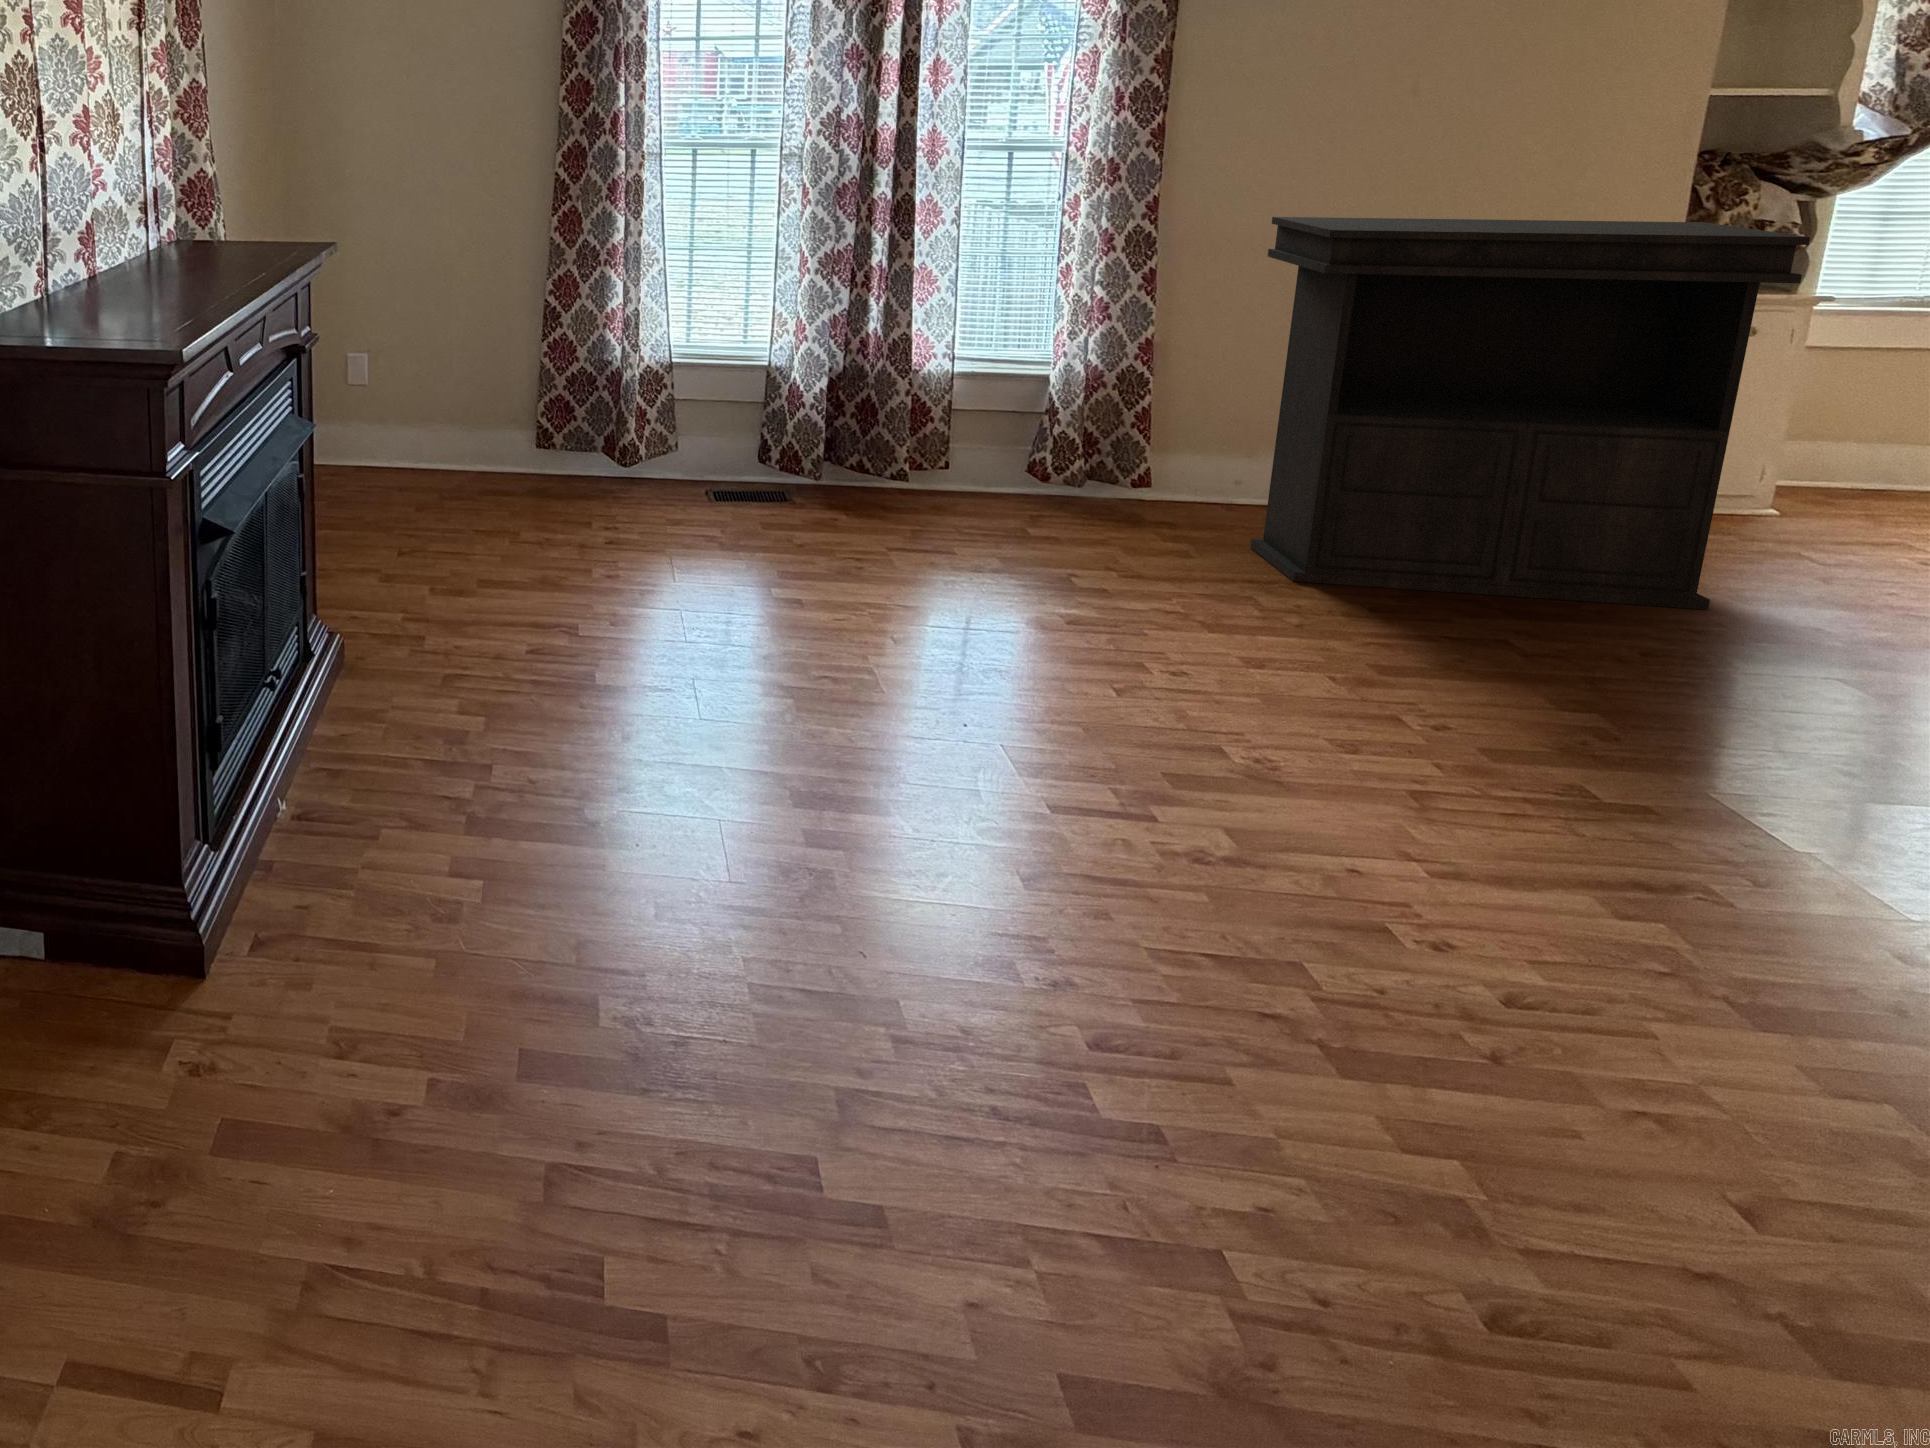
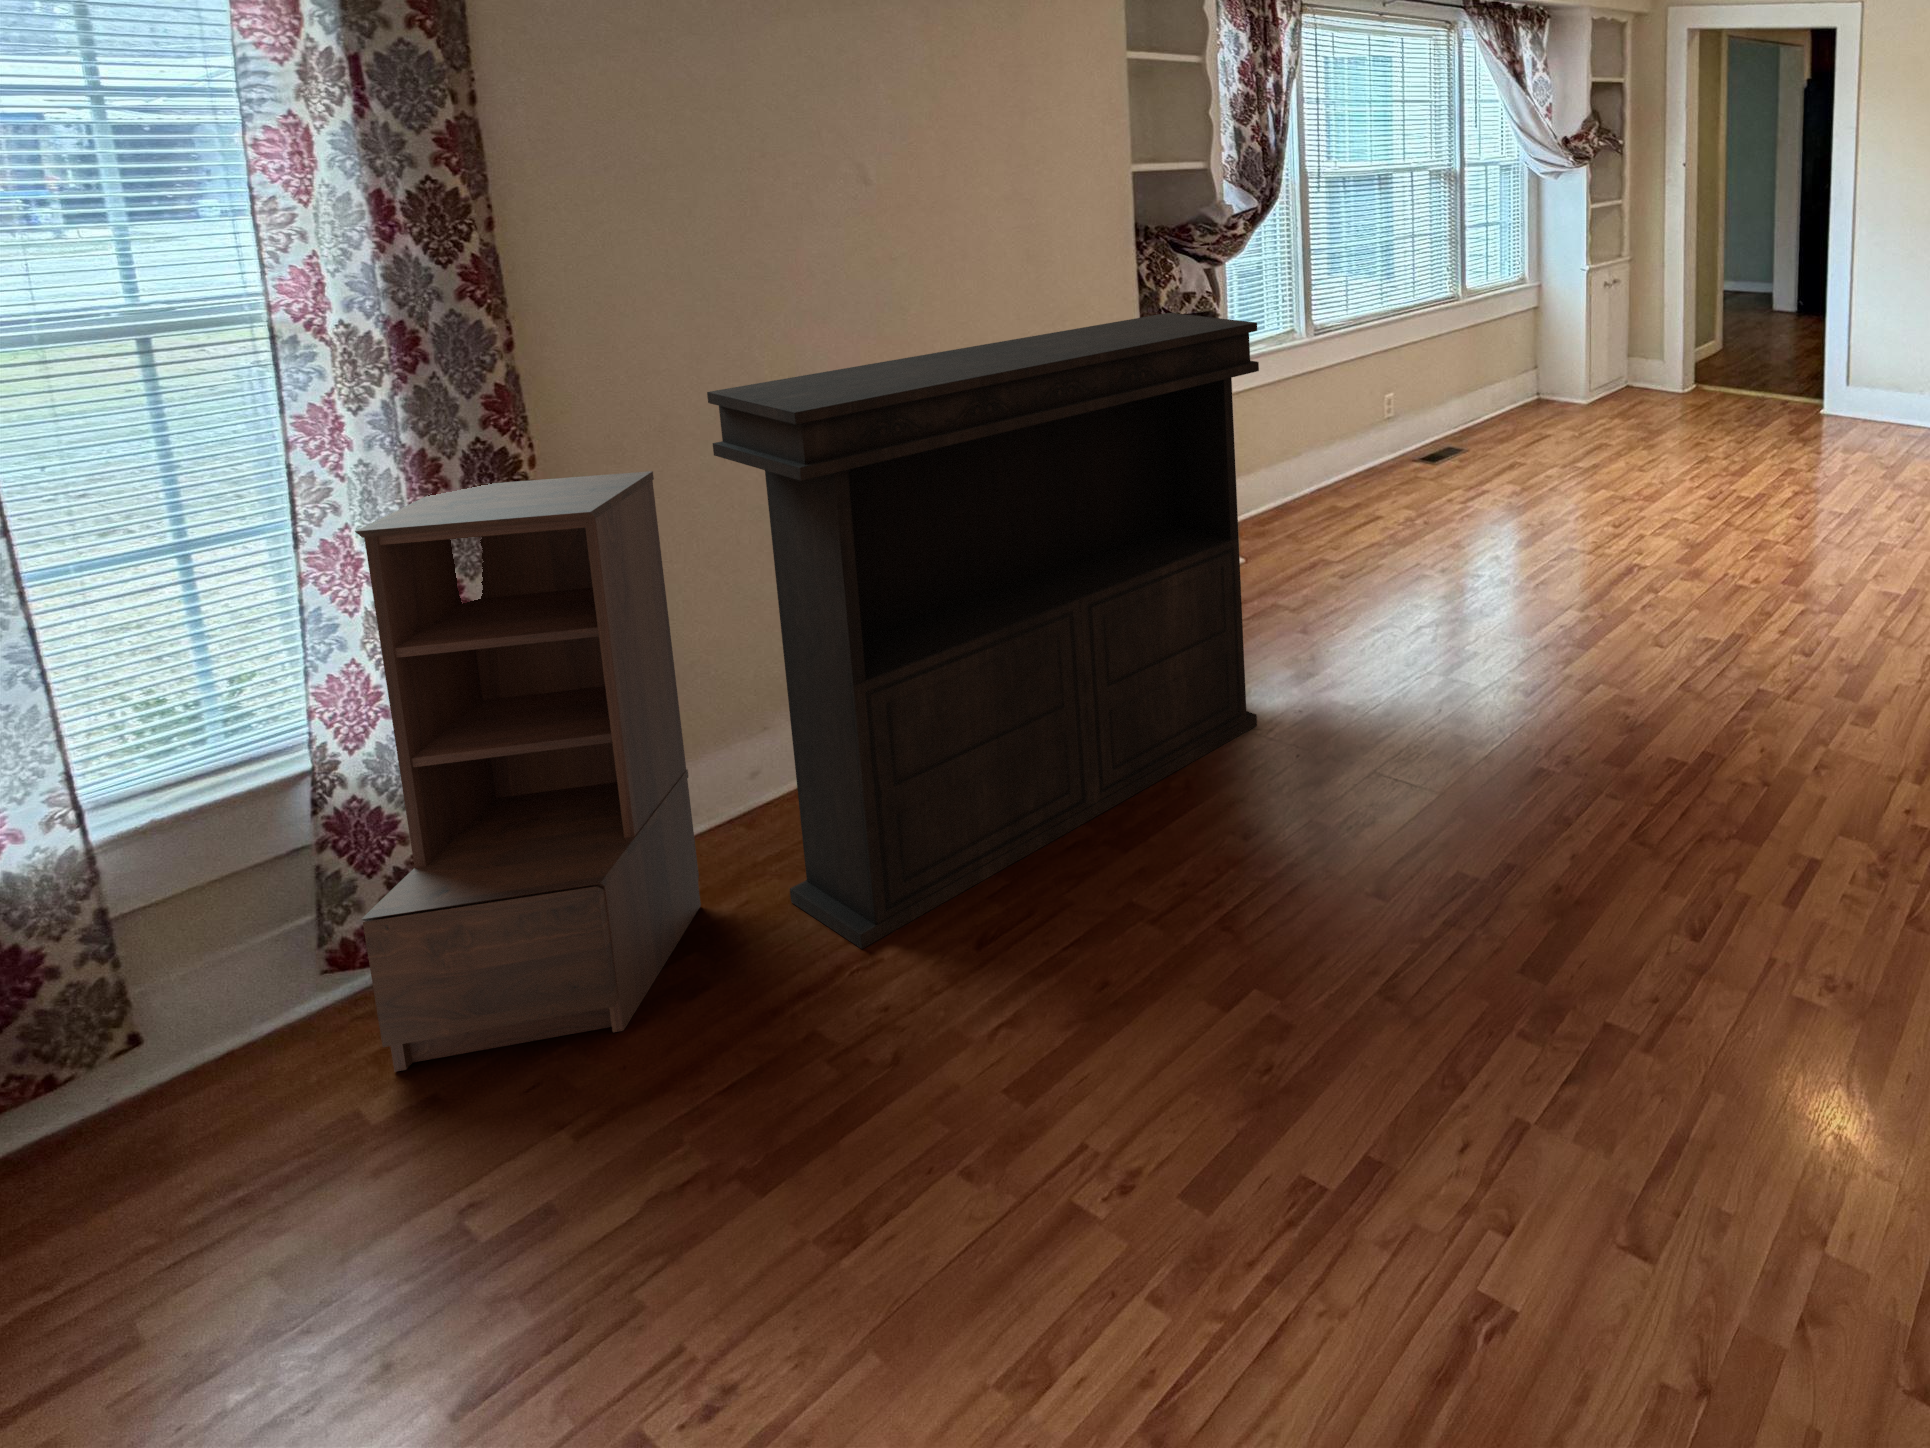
bookshelf: none [1040,250,1227,555] -> present [355,471,701,1072]

